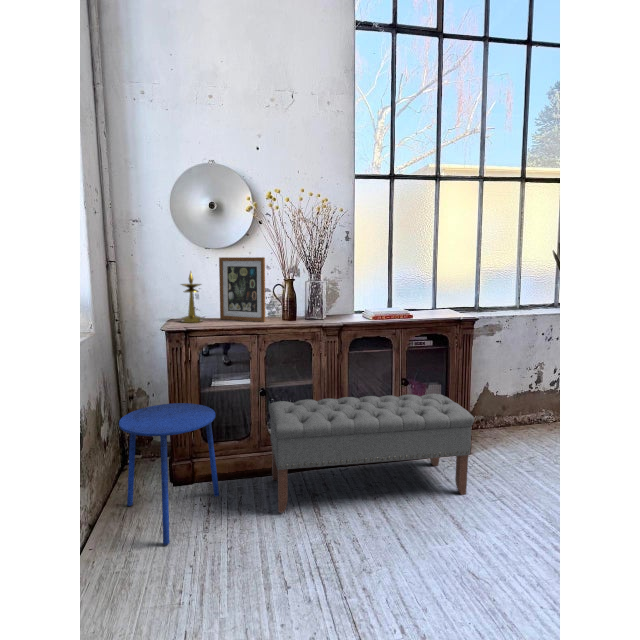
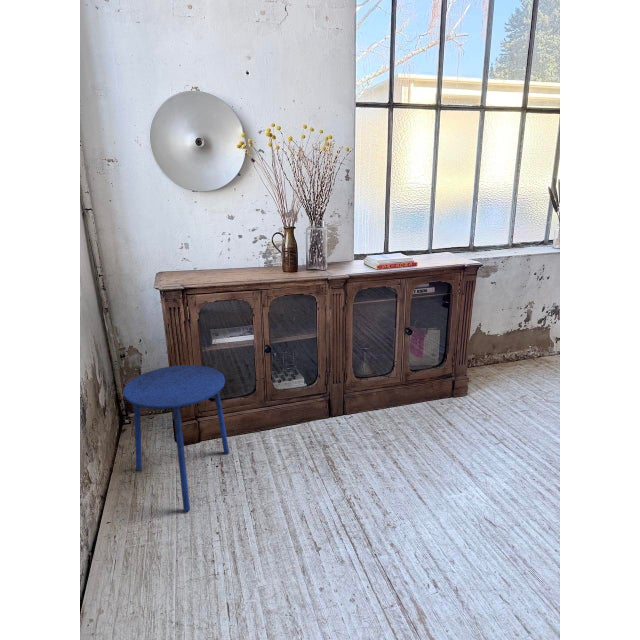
picture frame: present [219,257,265,322] -> none [210,203,265,274]
candlestick: present [181,272,202,323] -> none [170,219,197,277]
bench: present [269,394,474,513] -> none [274,342,482,469]

